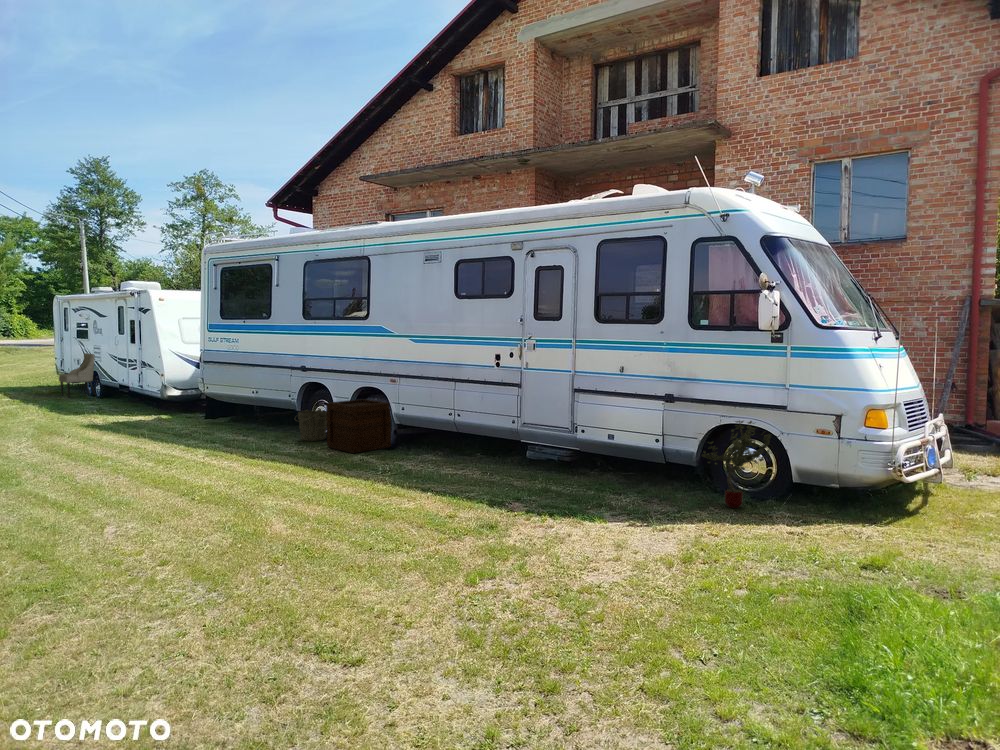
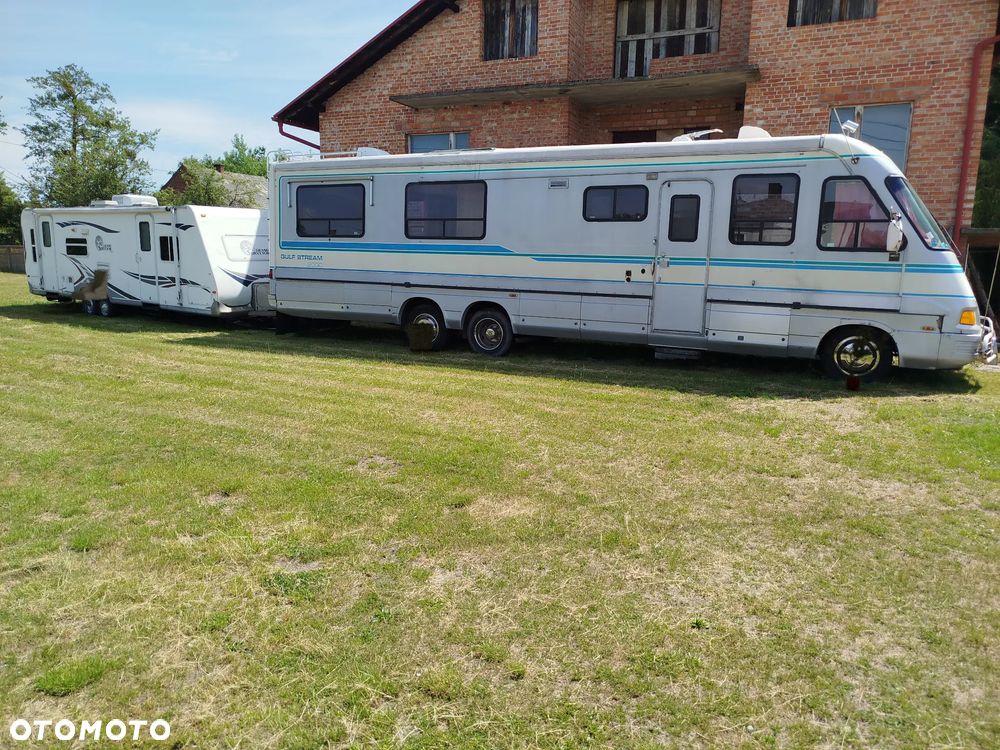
wooden crate: present [326,399,391,453] -> none [450,312,507,360]

